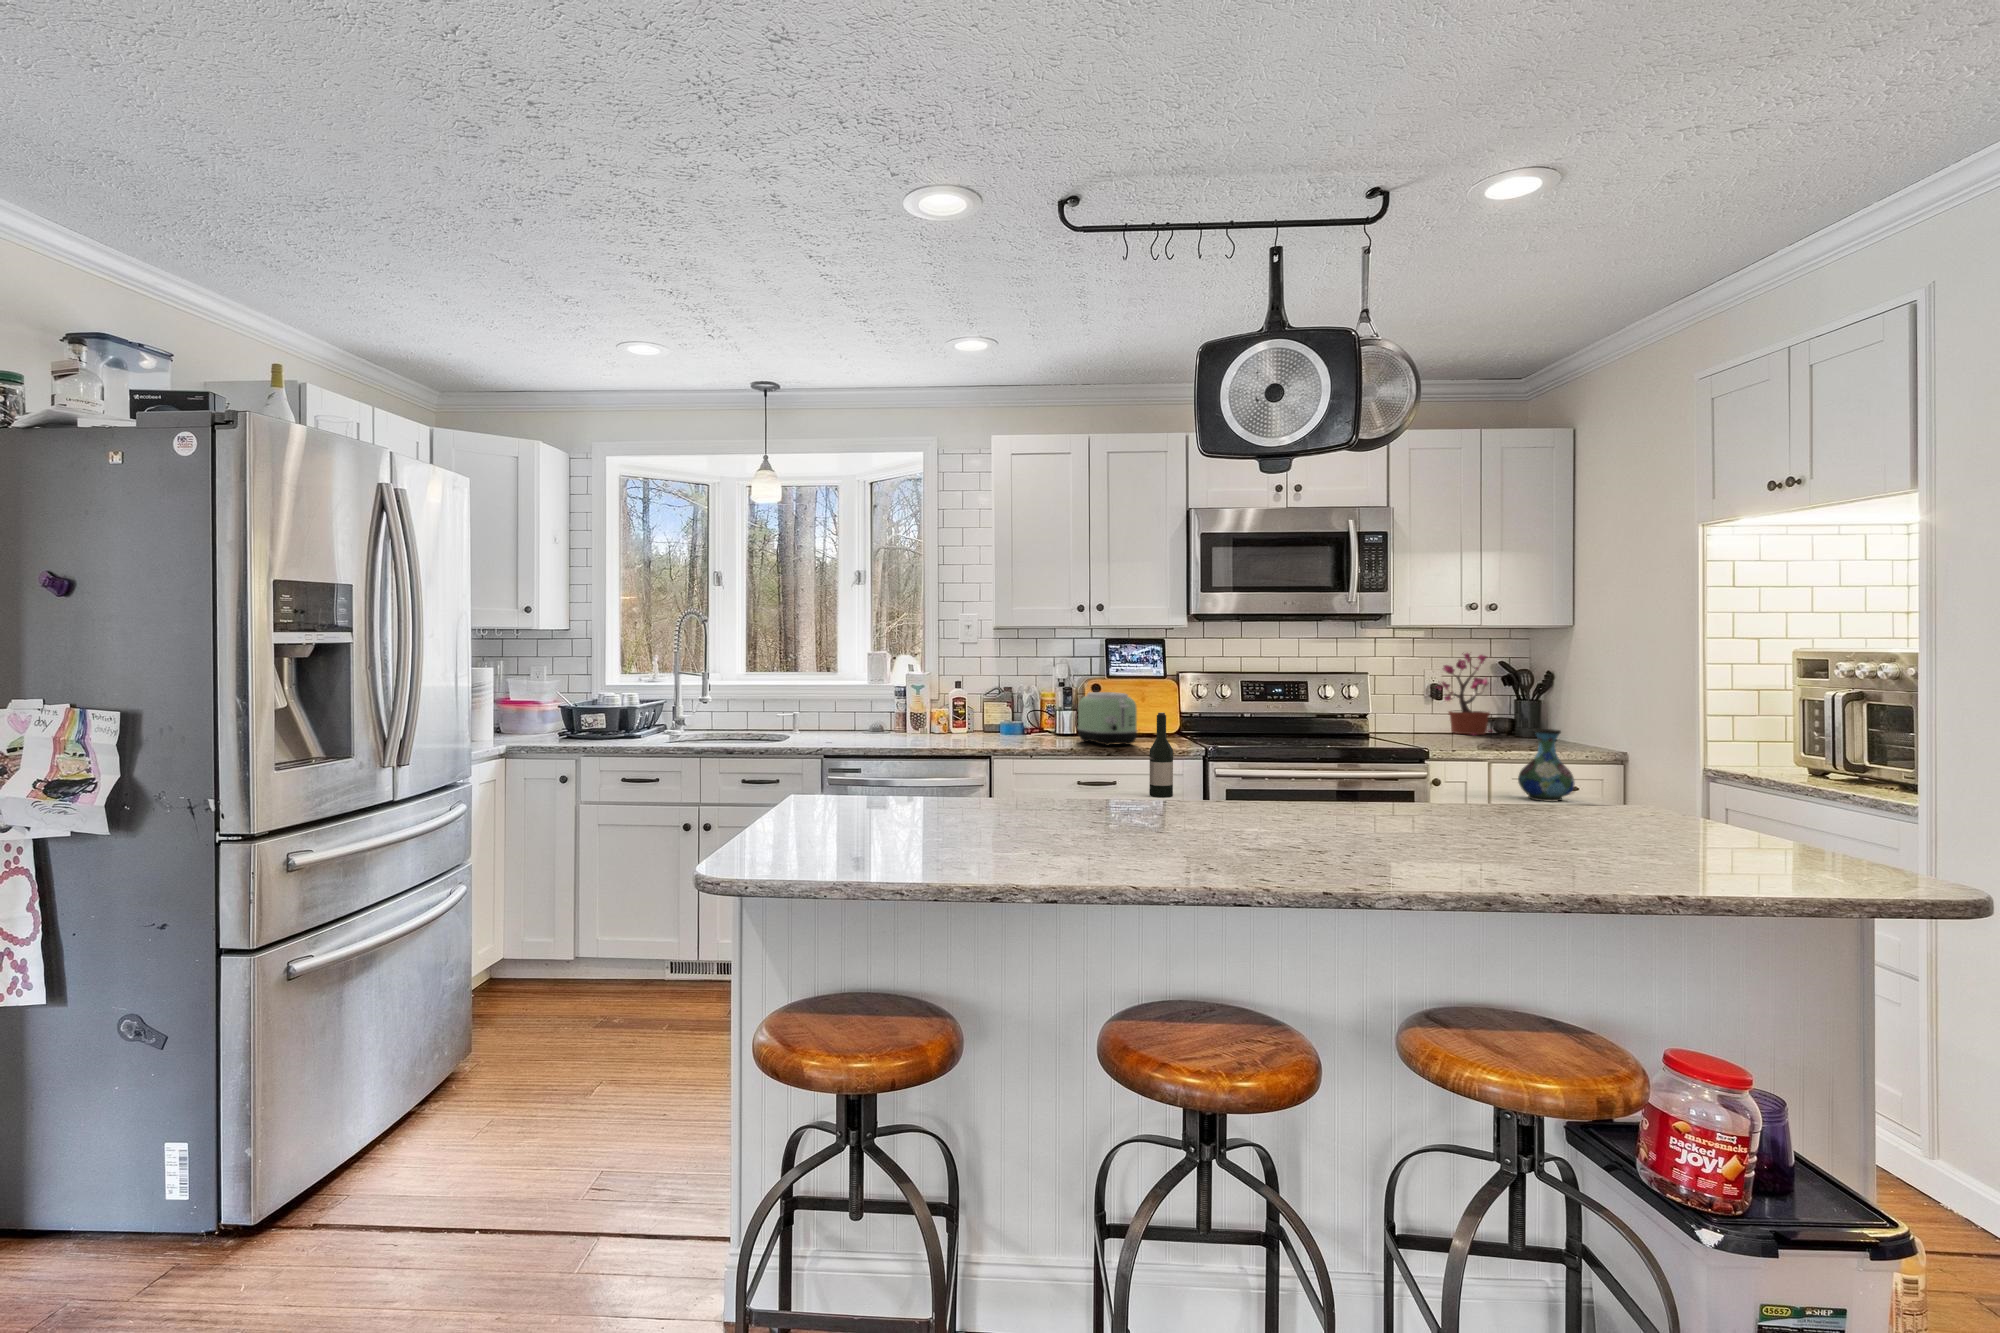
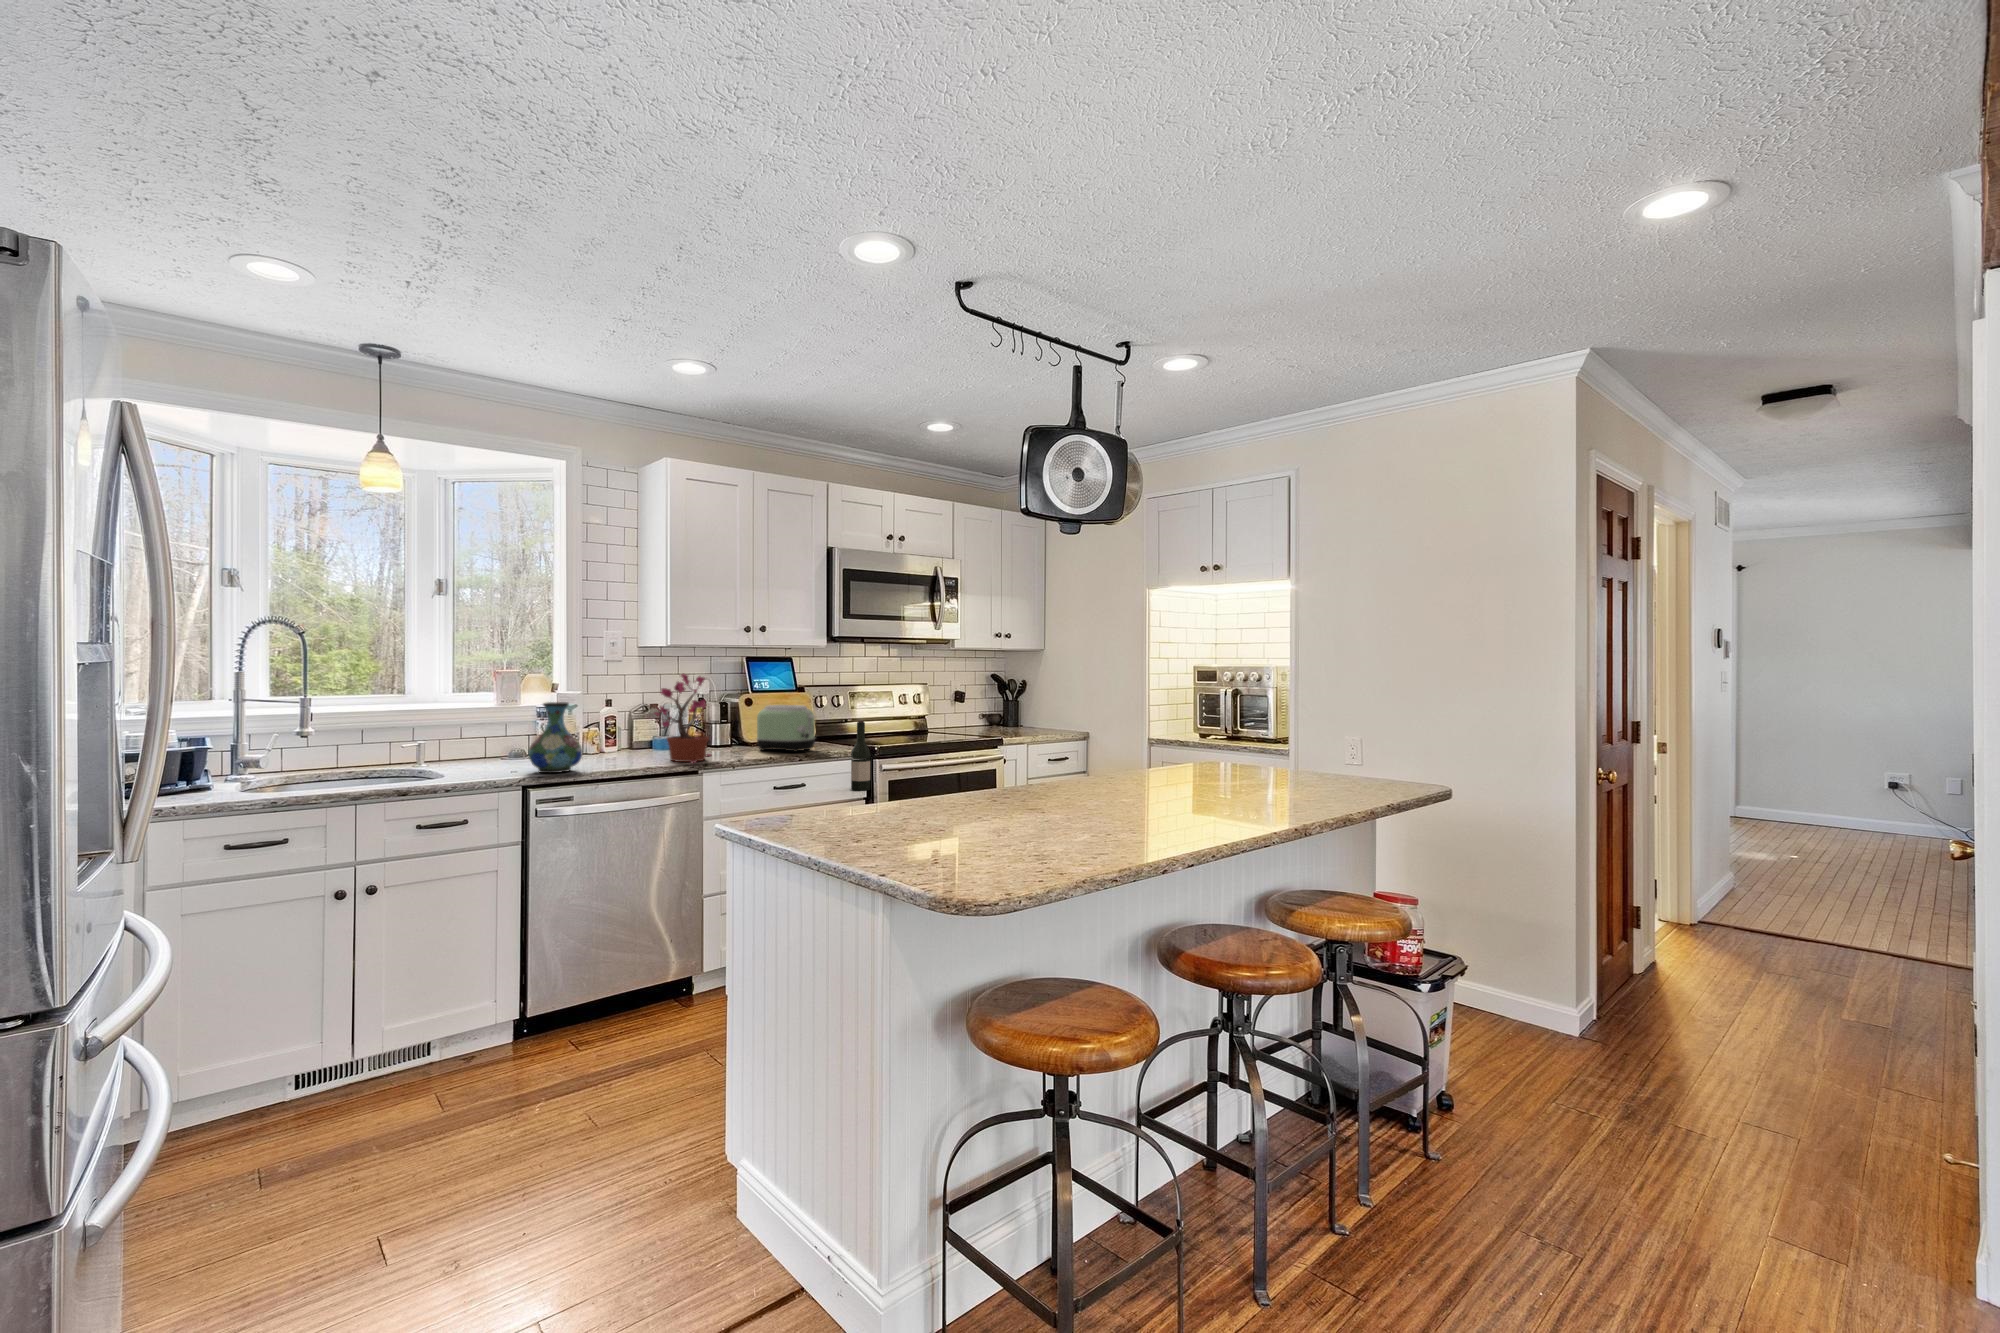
potted plant: present [1437,653,1492,735] -> present [654,673,710,763]
vase: present [1518,729,1575,802] -> present [528,702,582,773]

